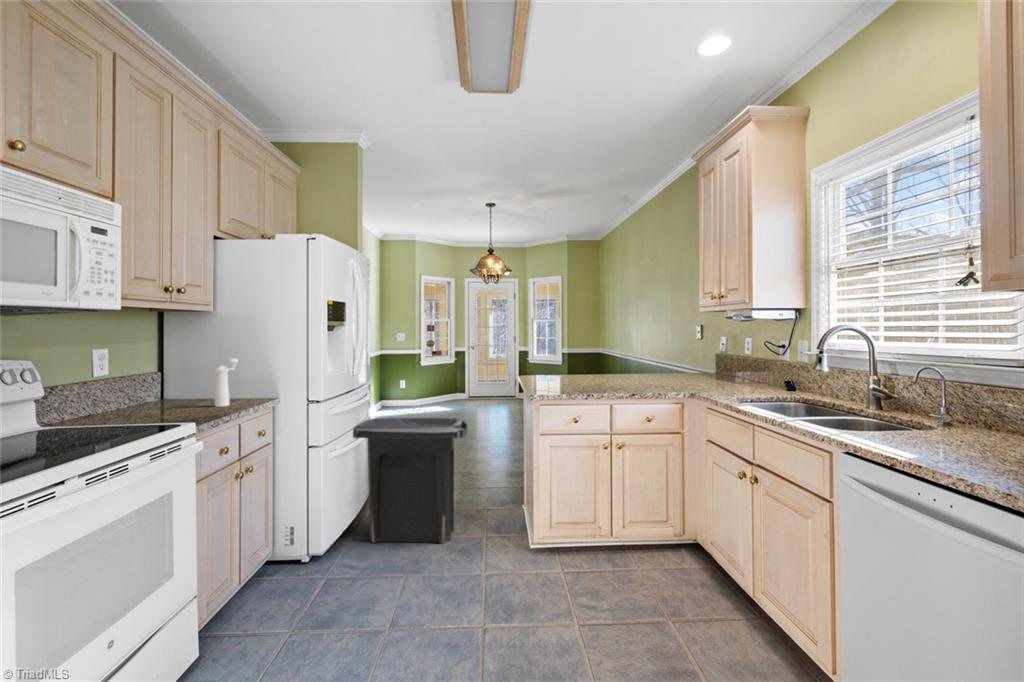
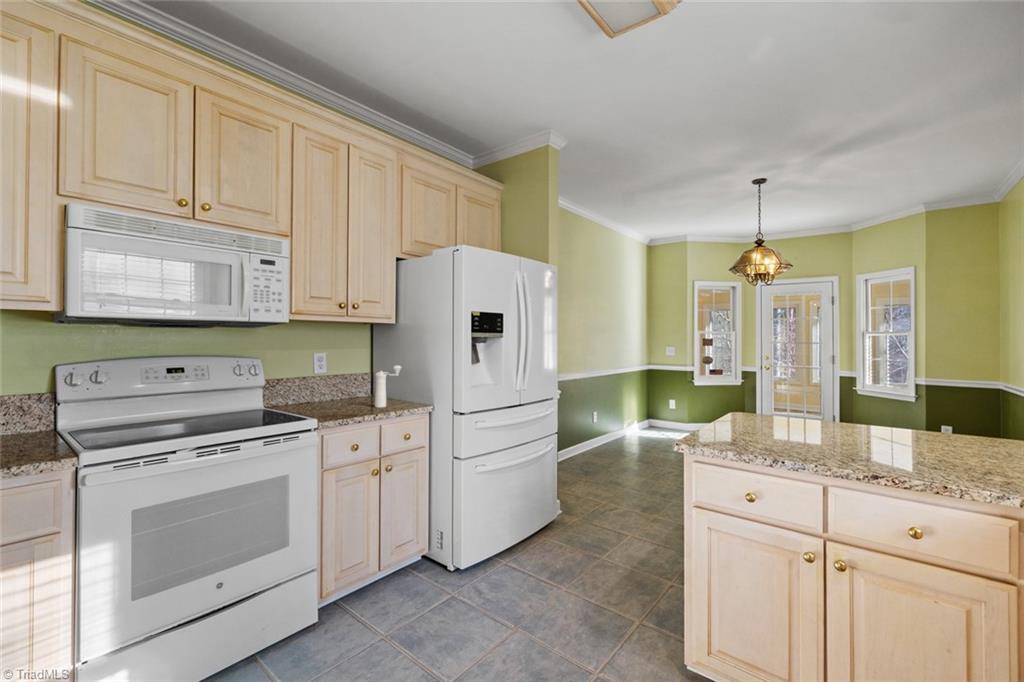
trash can: present [353,417,467,543] -> none [501,440,620,610]

